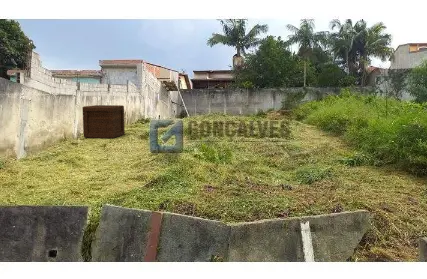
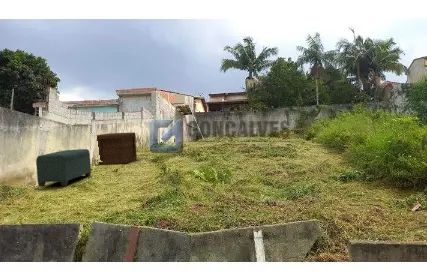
bench: none [18,121,77,160] -> present [36,149,91,187]

